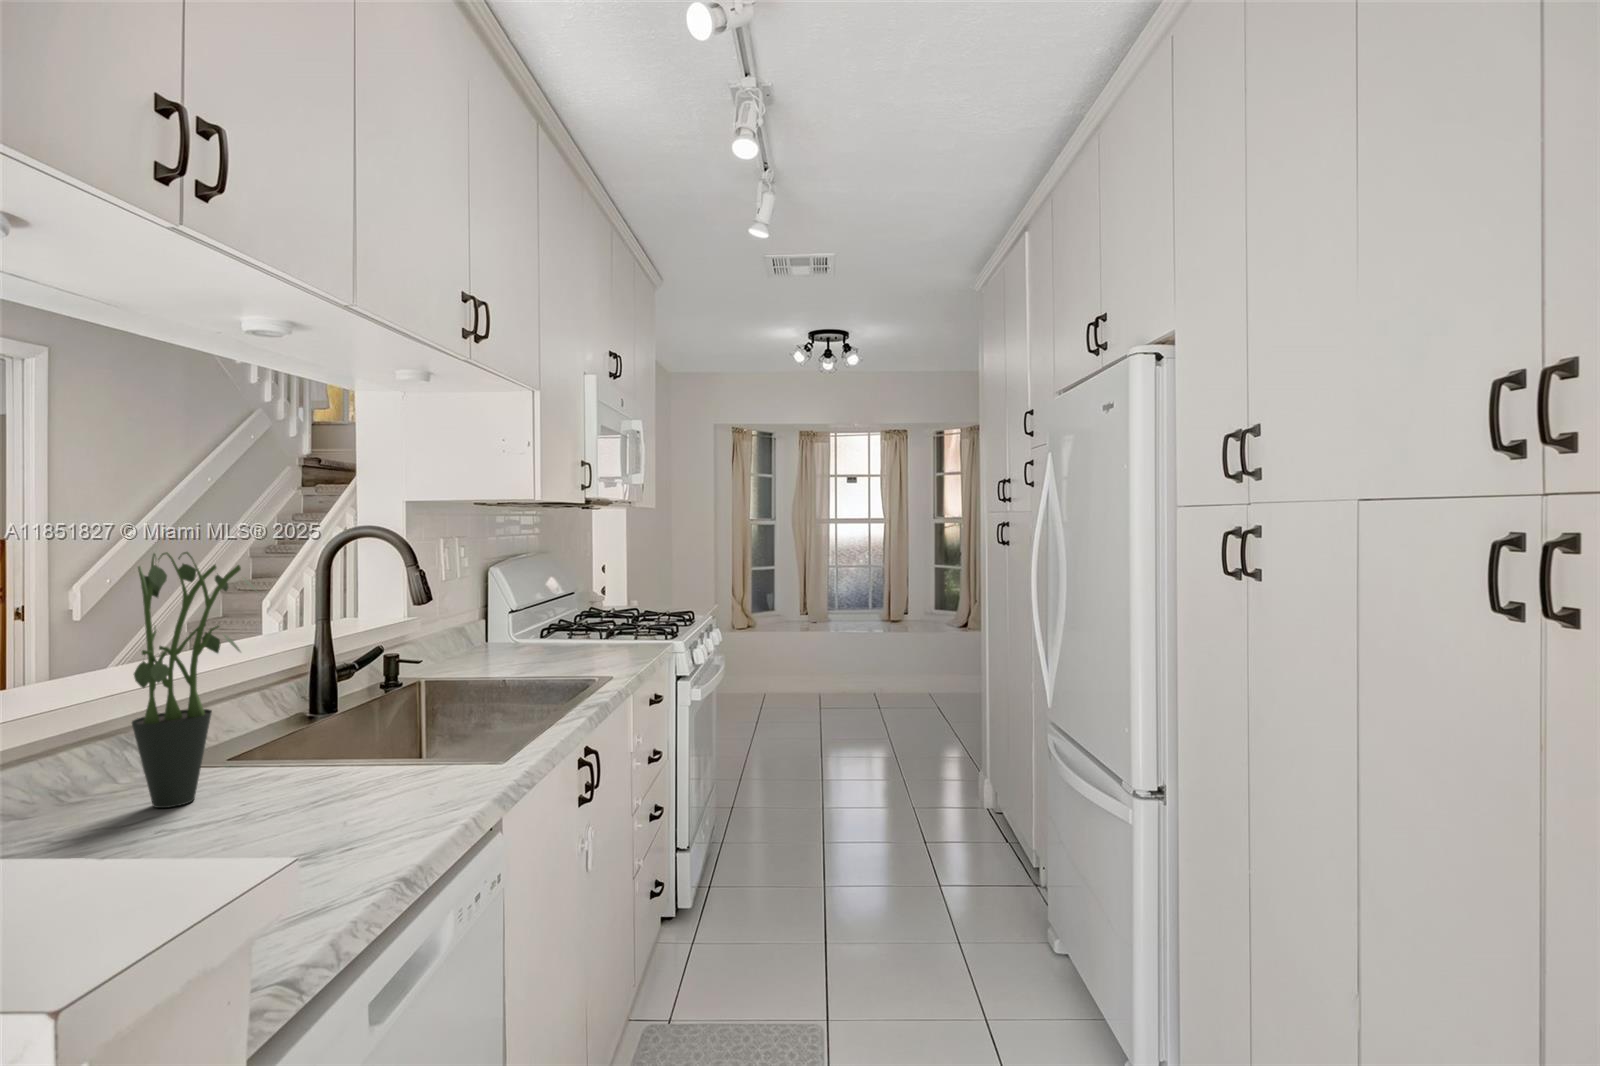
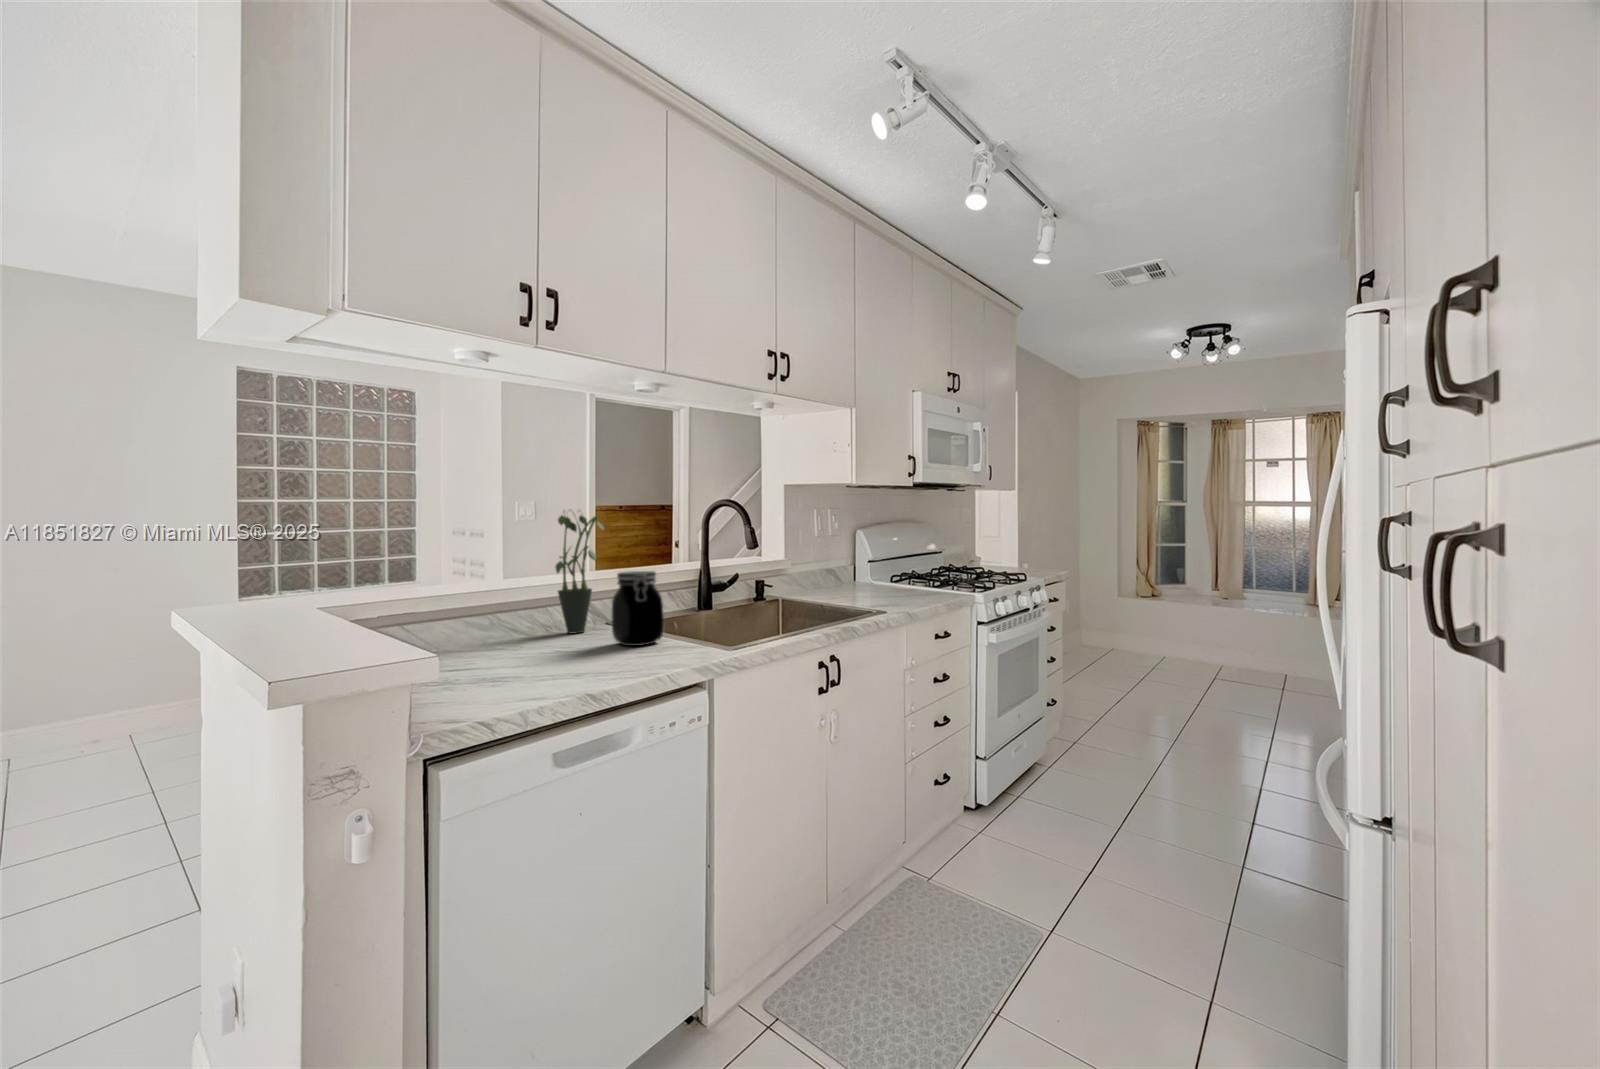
jar: none [331,666,431,810] -> present [612,571,664,646]

